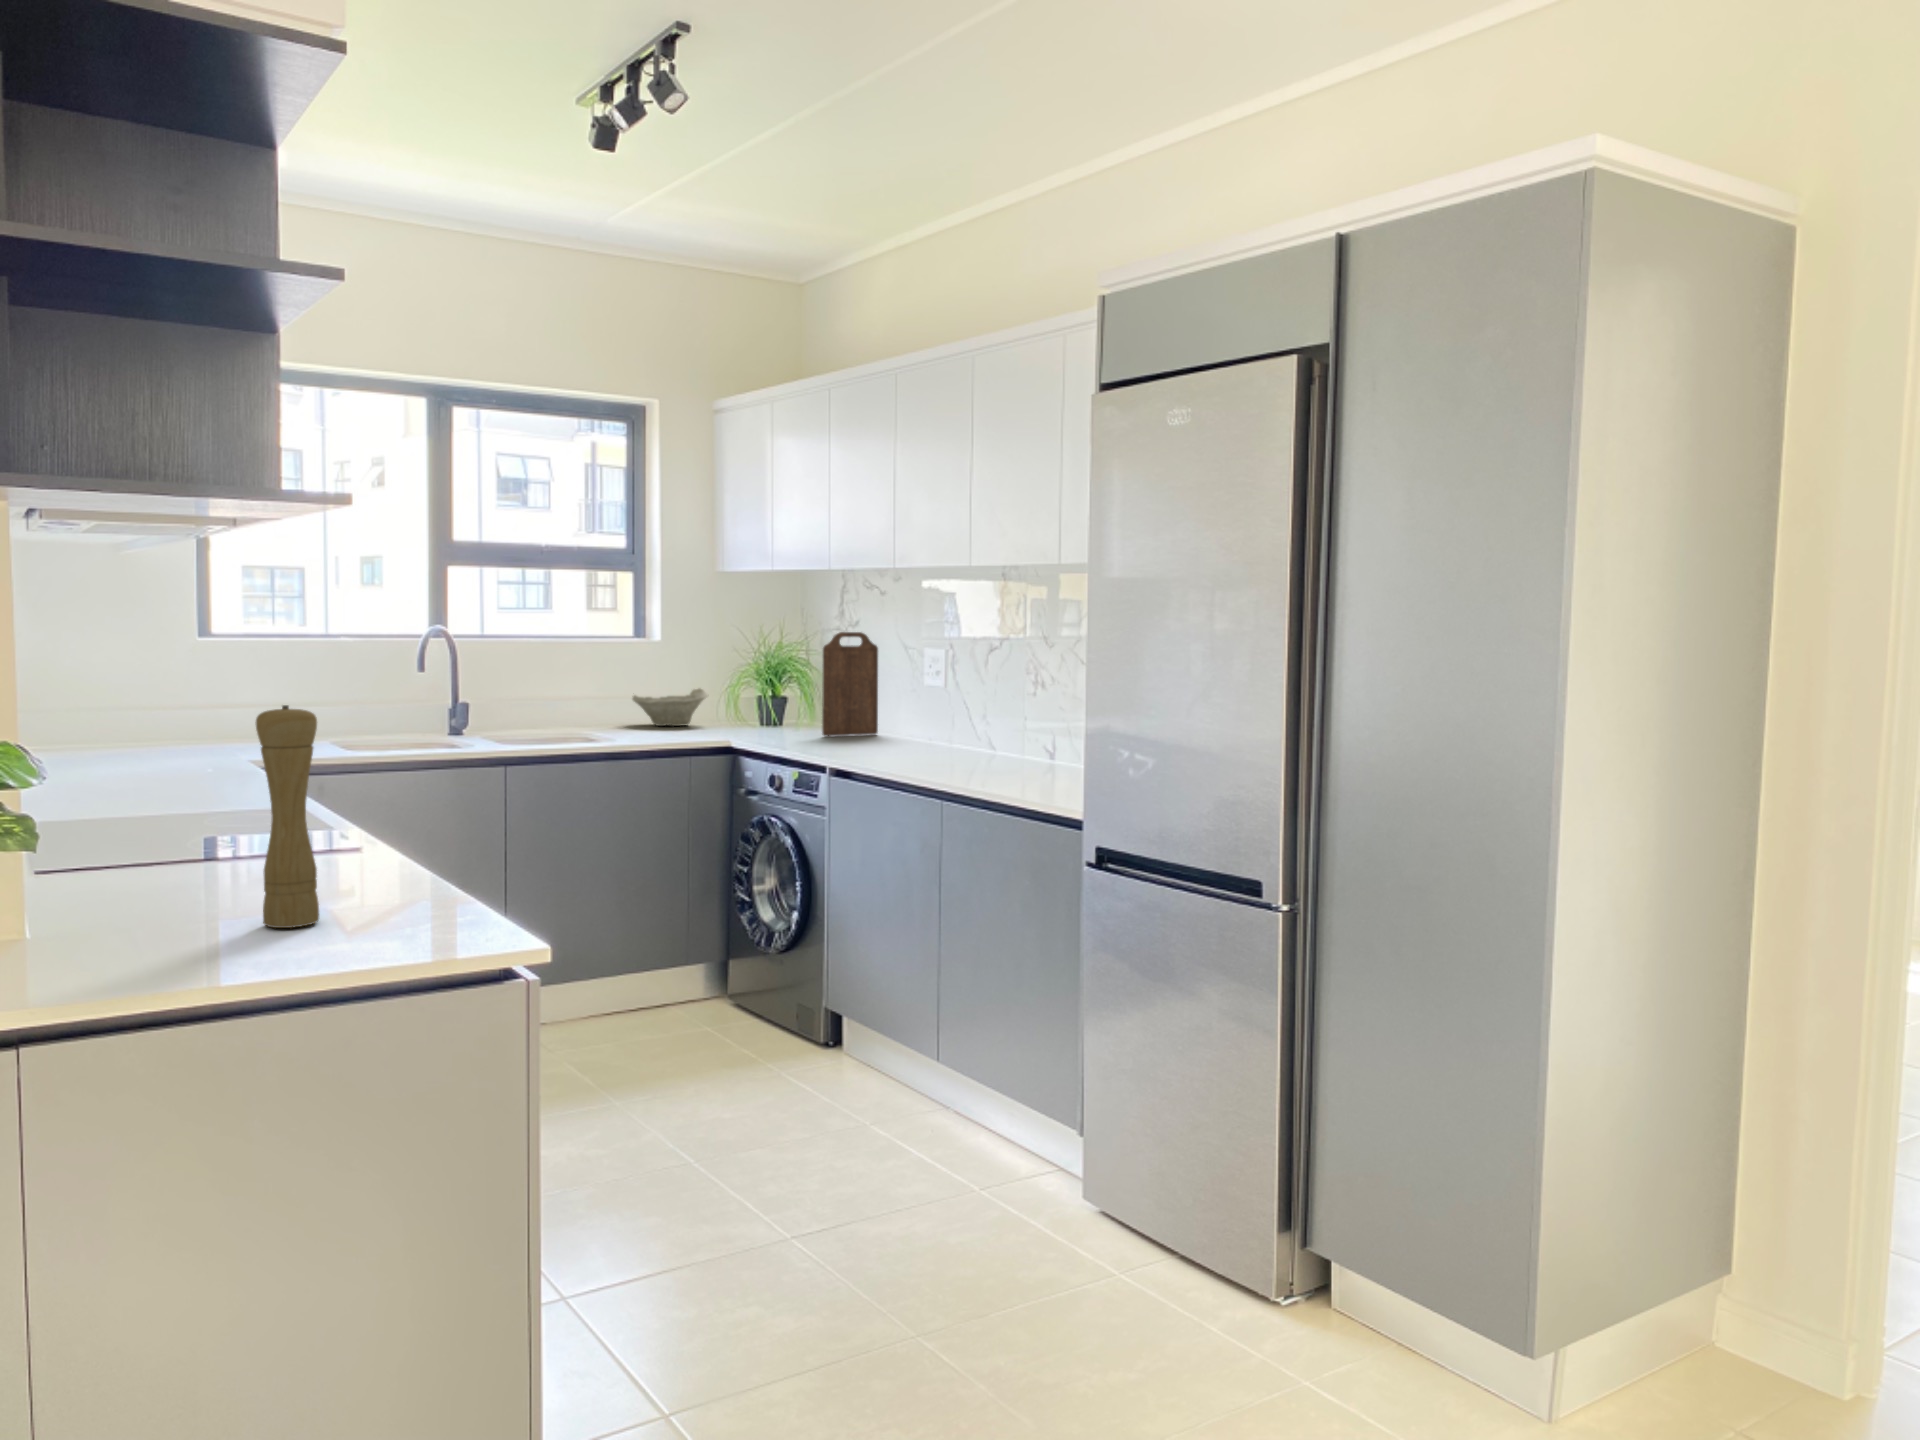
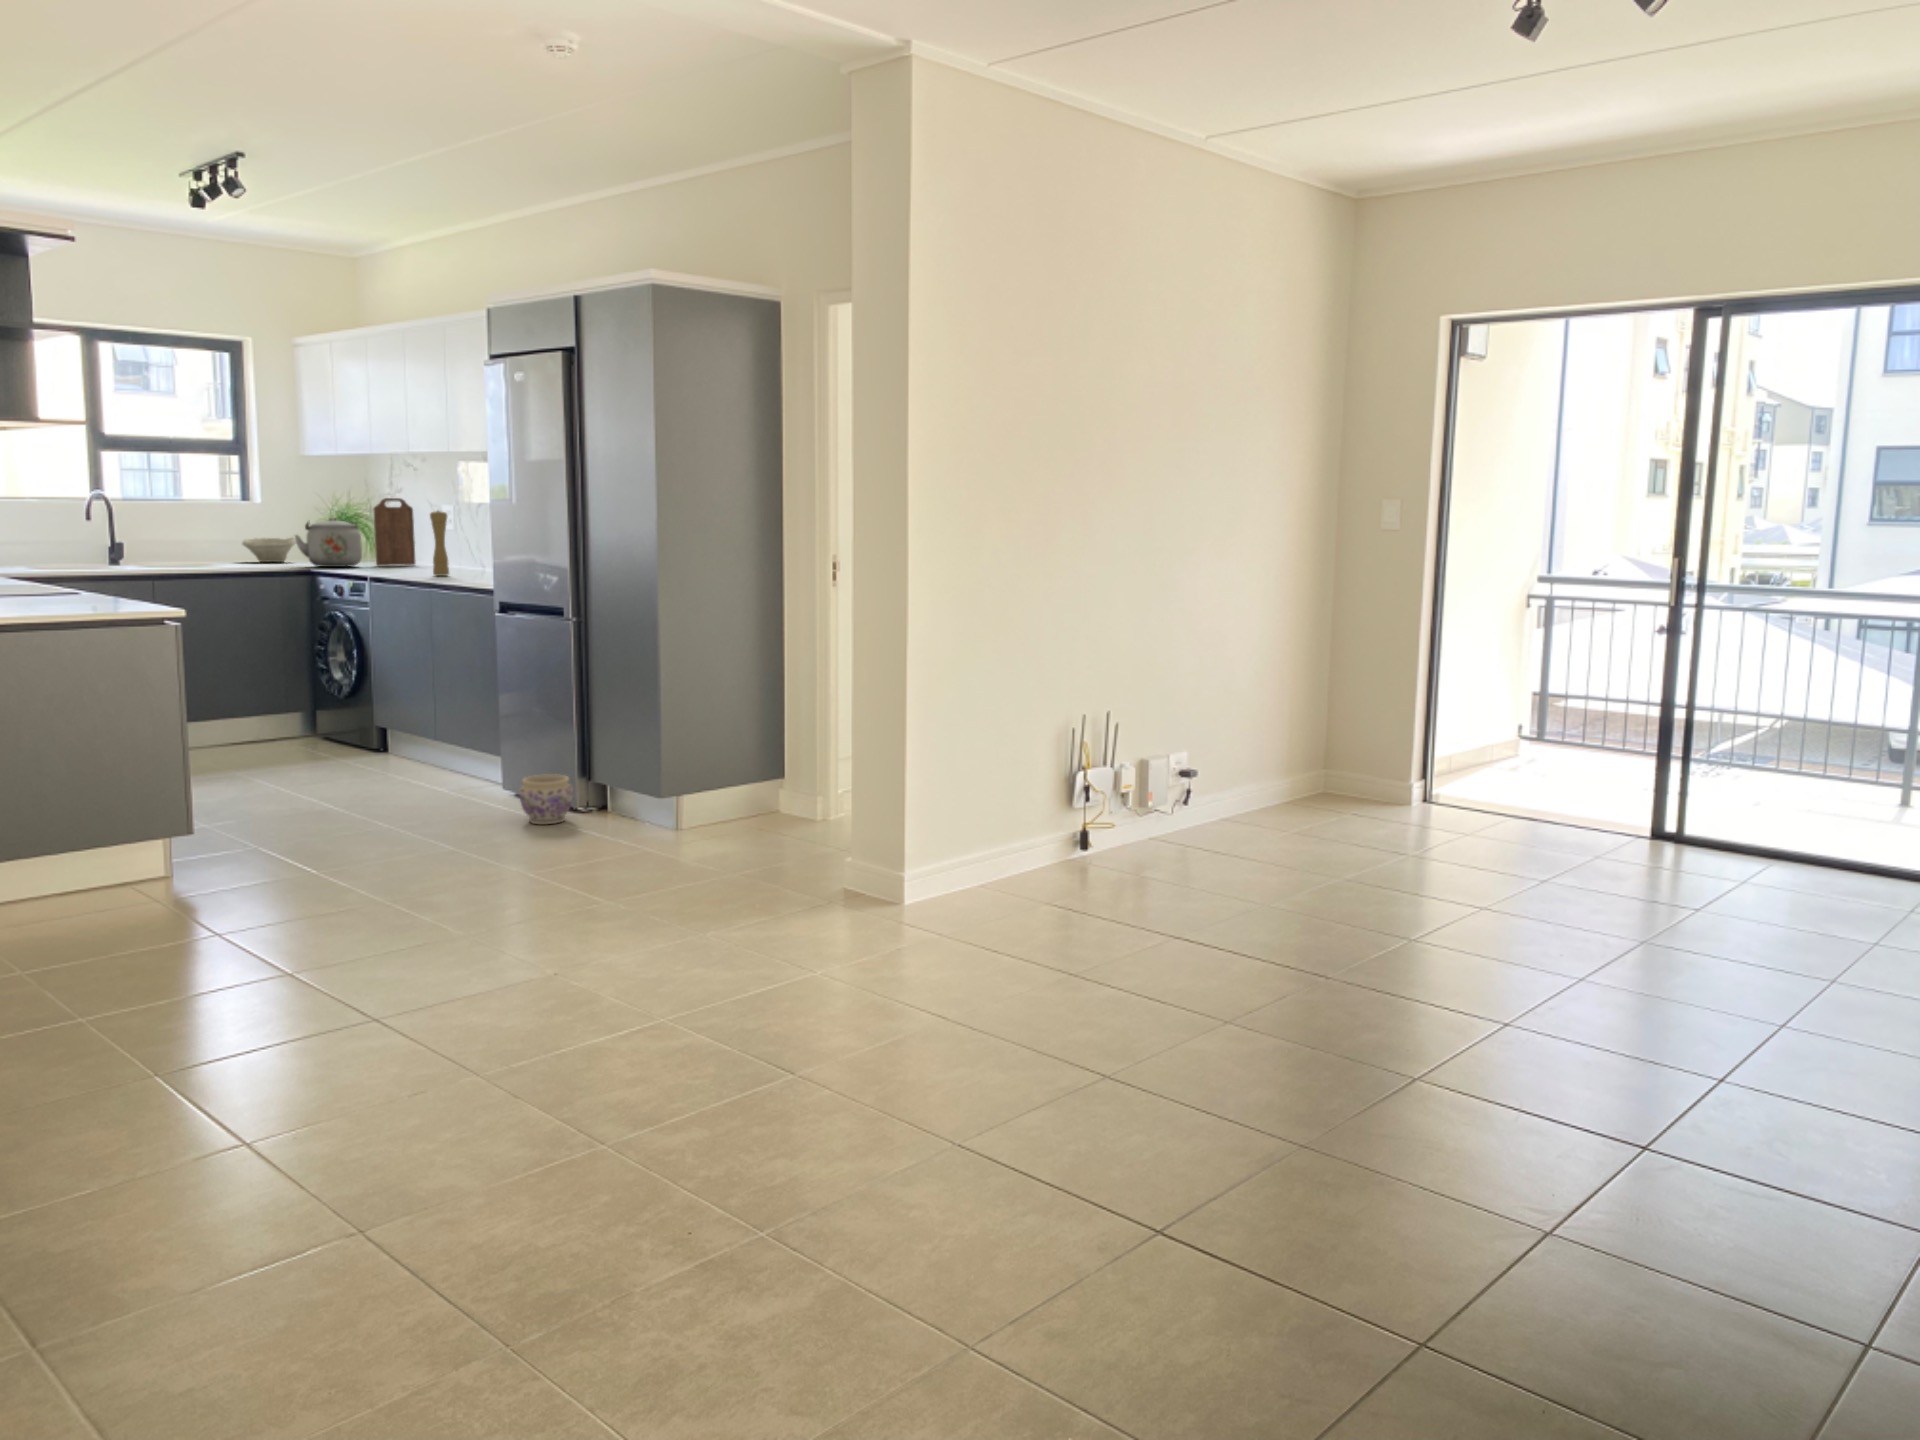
kettle: none [709,662,805,740] -> present [295,517,362,567]
pepper mill: present [256,705,319,928] -> present [430,511,449,576]
planter: none [1167,1231,1280,1360] -> present [519,774,573,825]

